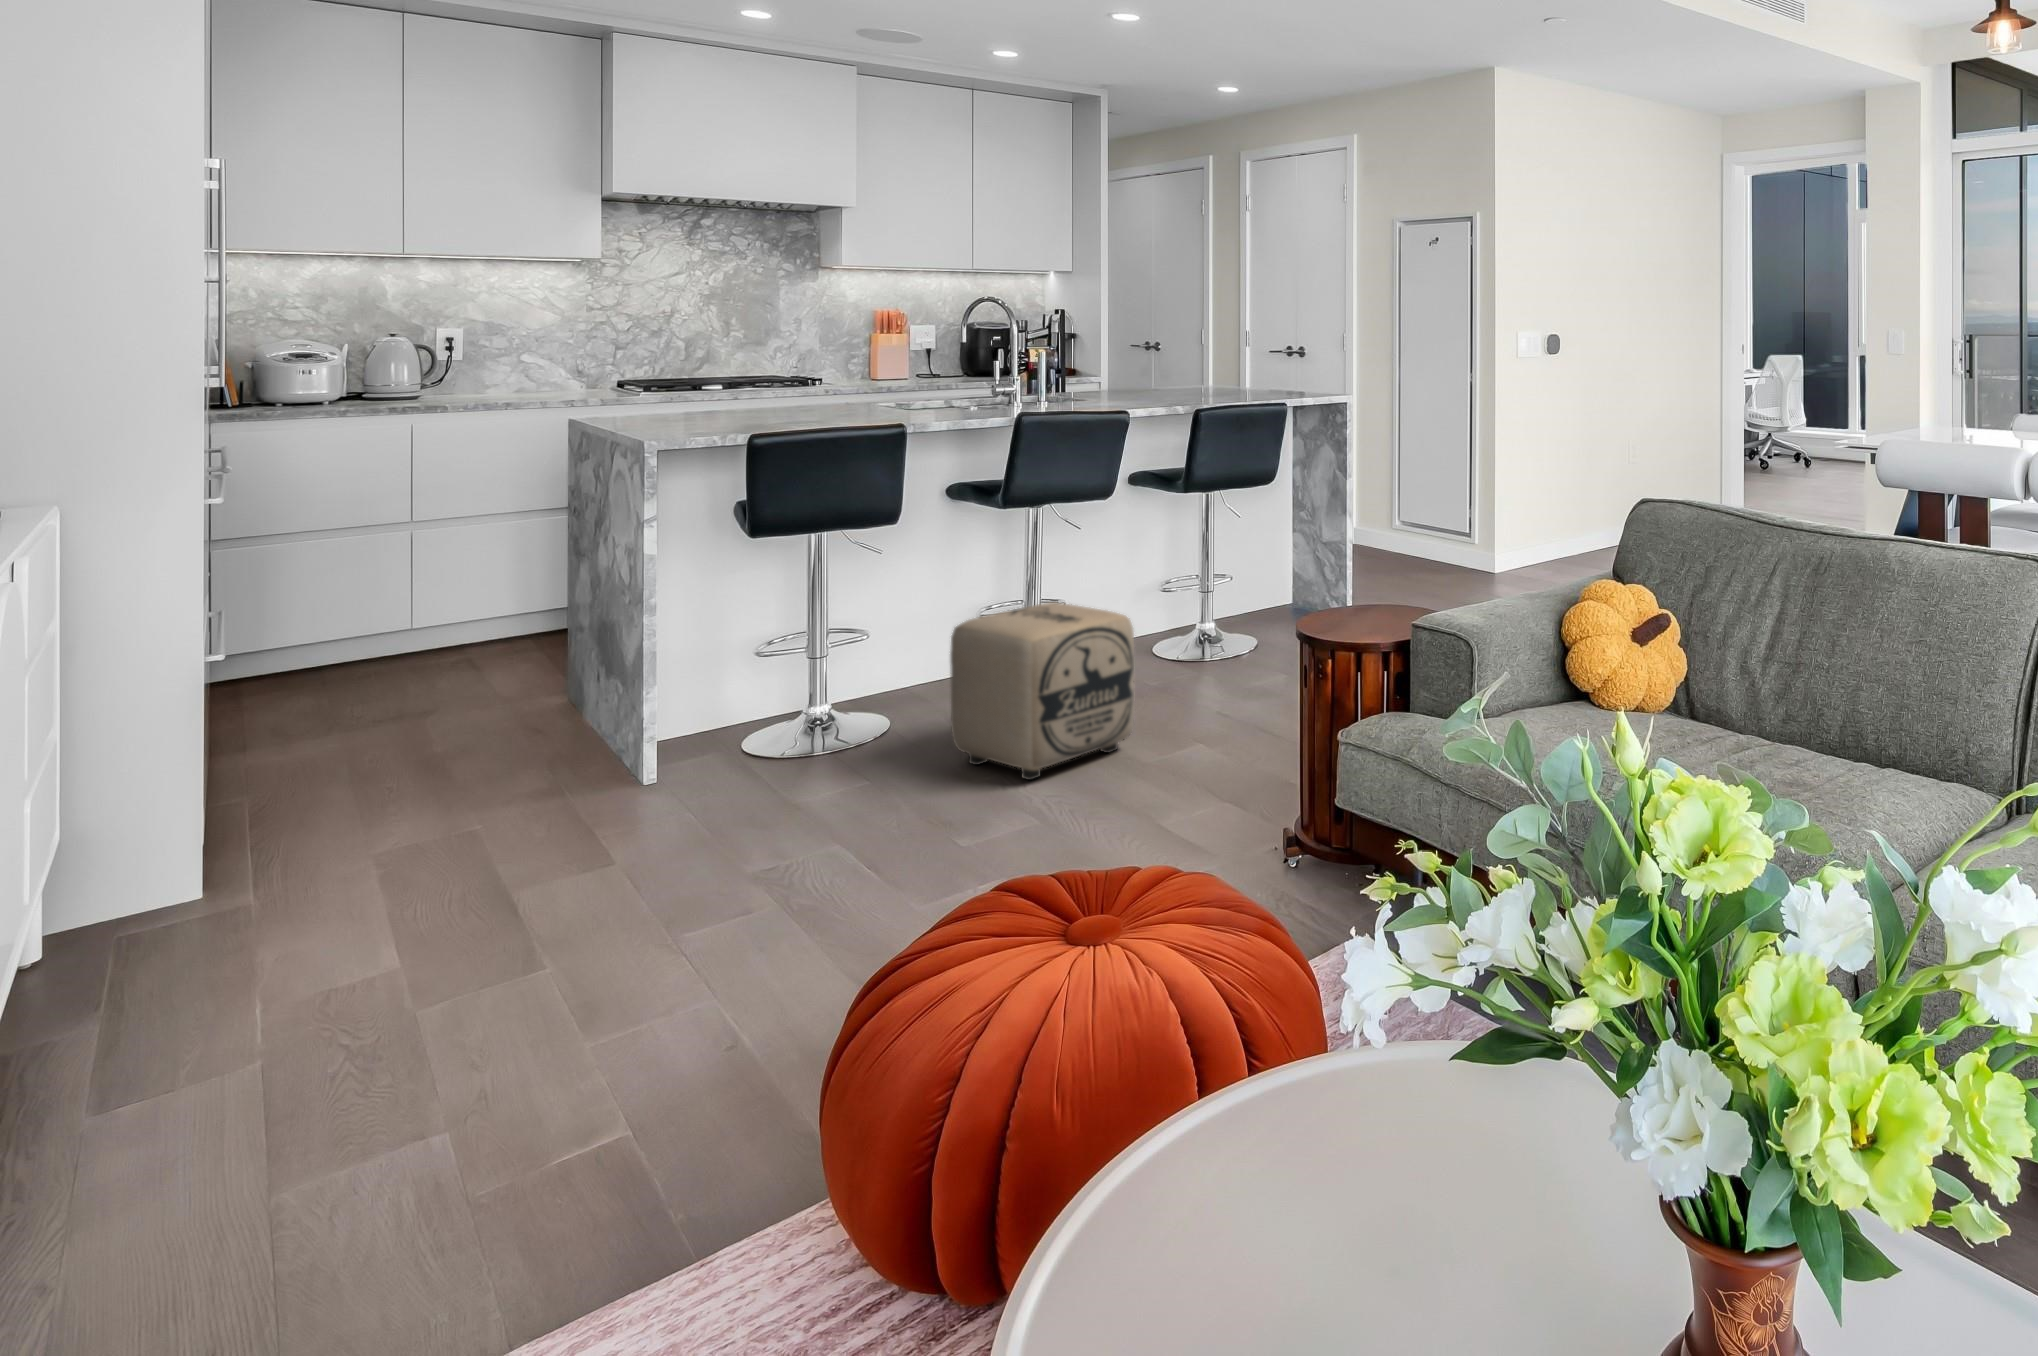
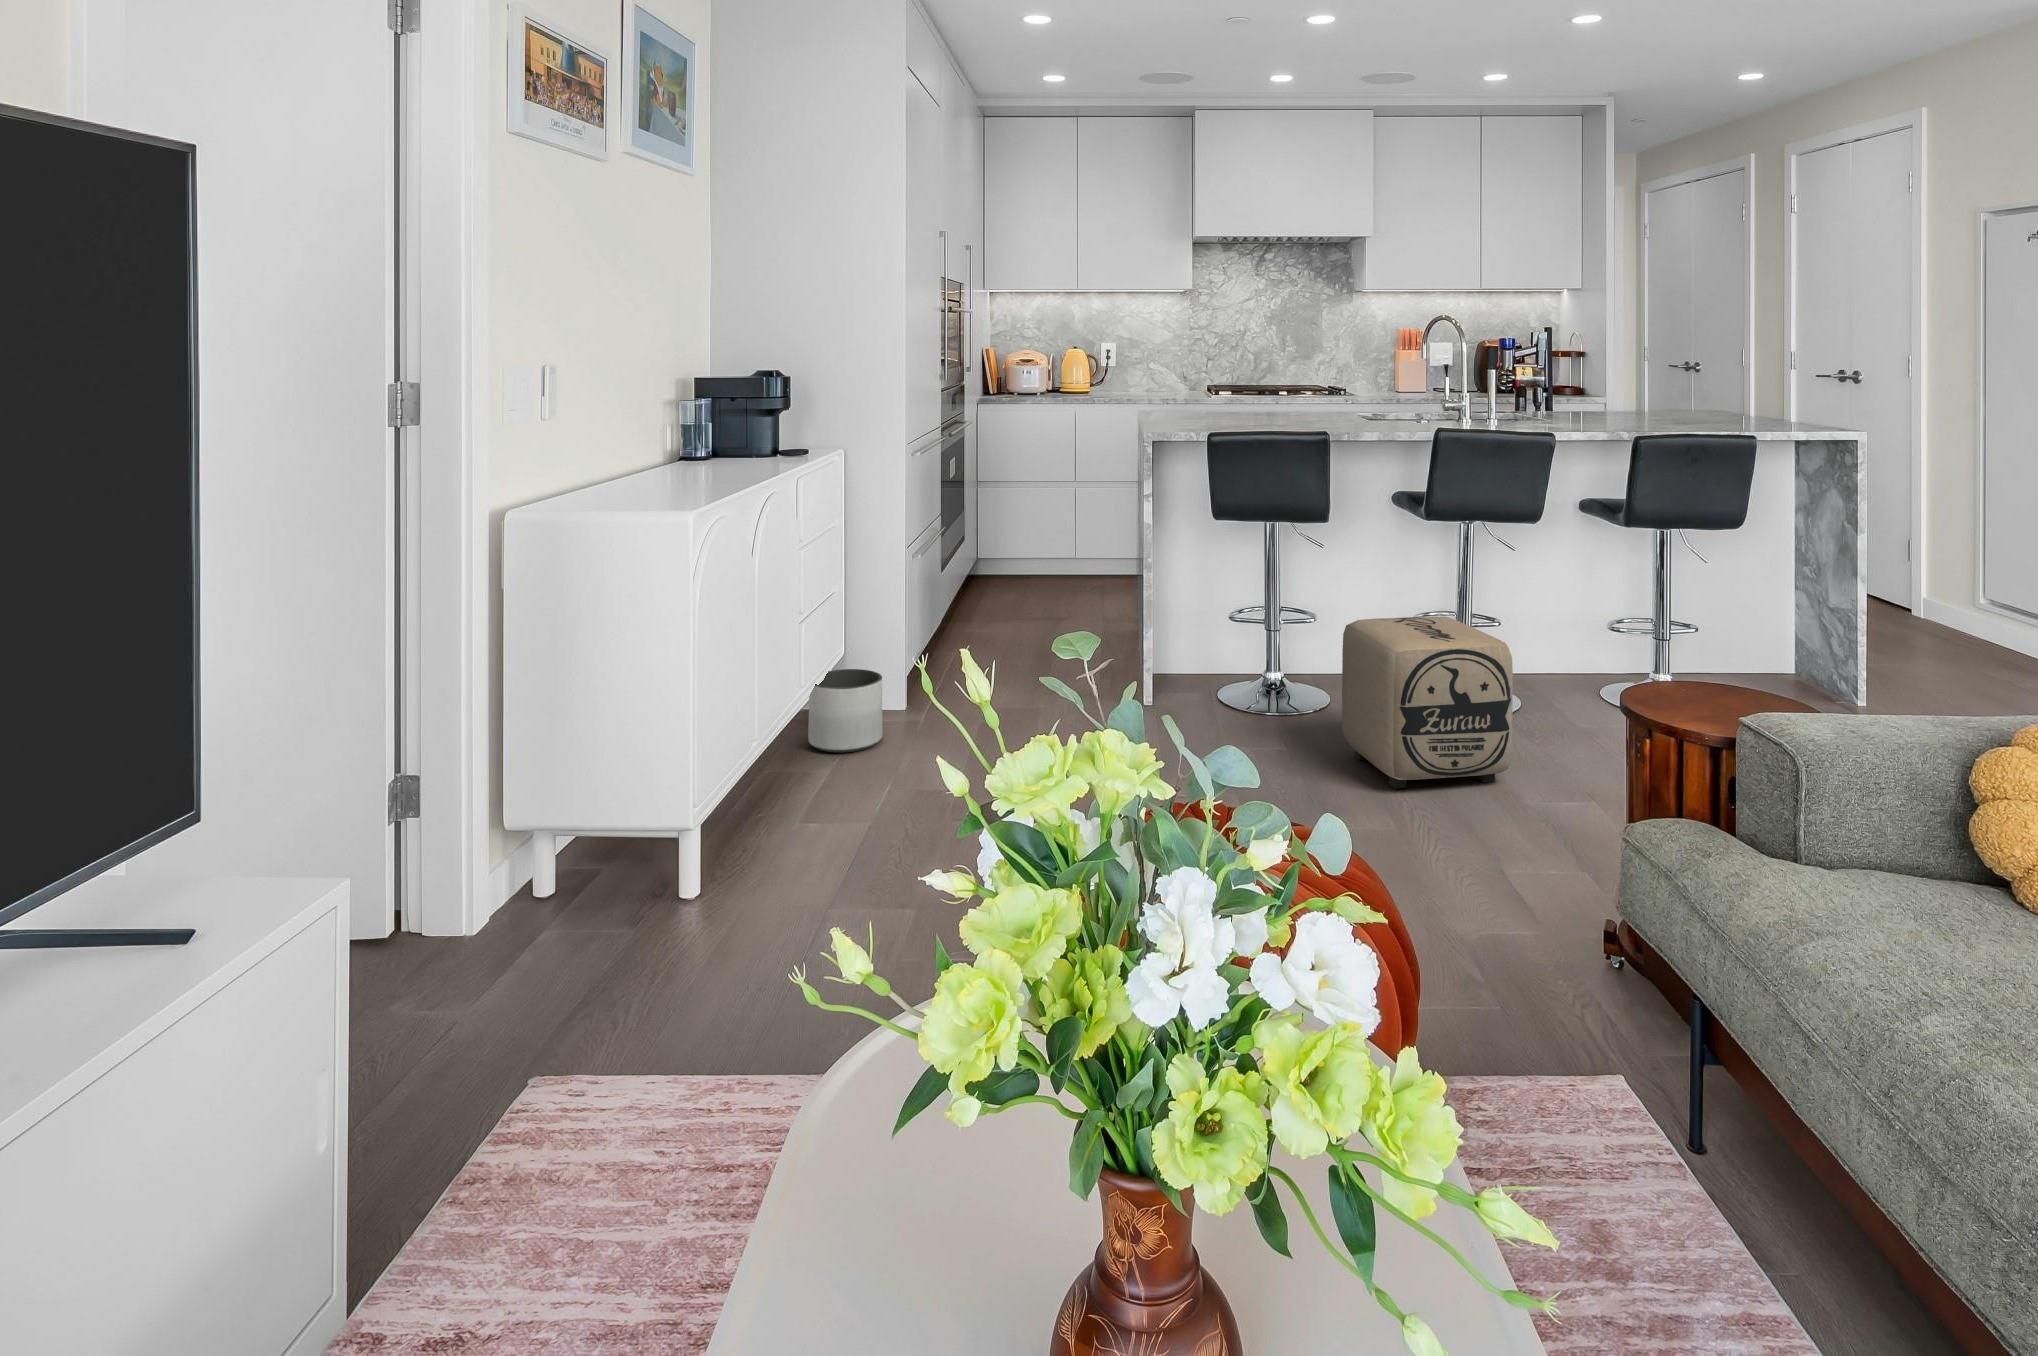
planter: none [96,824,255,965] -> present [808,669,882,752]

